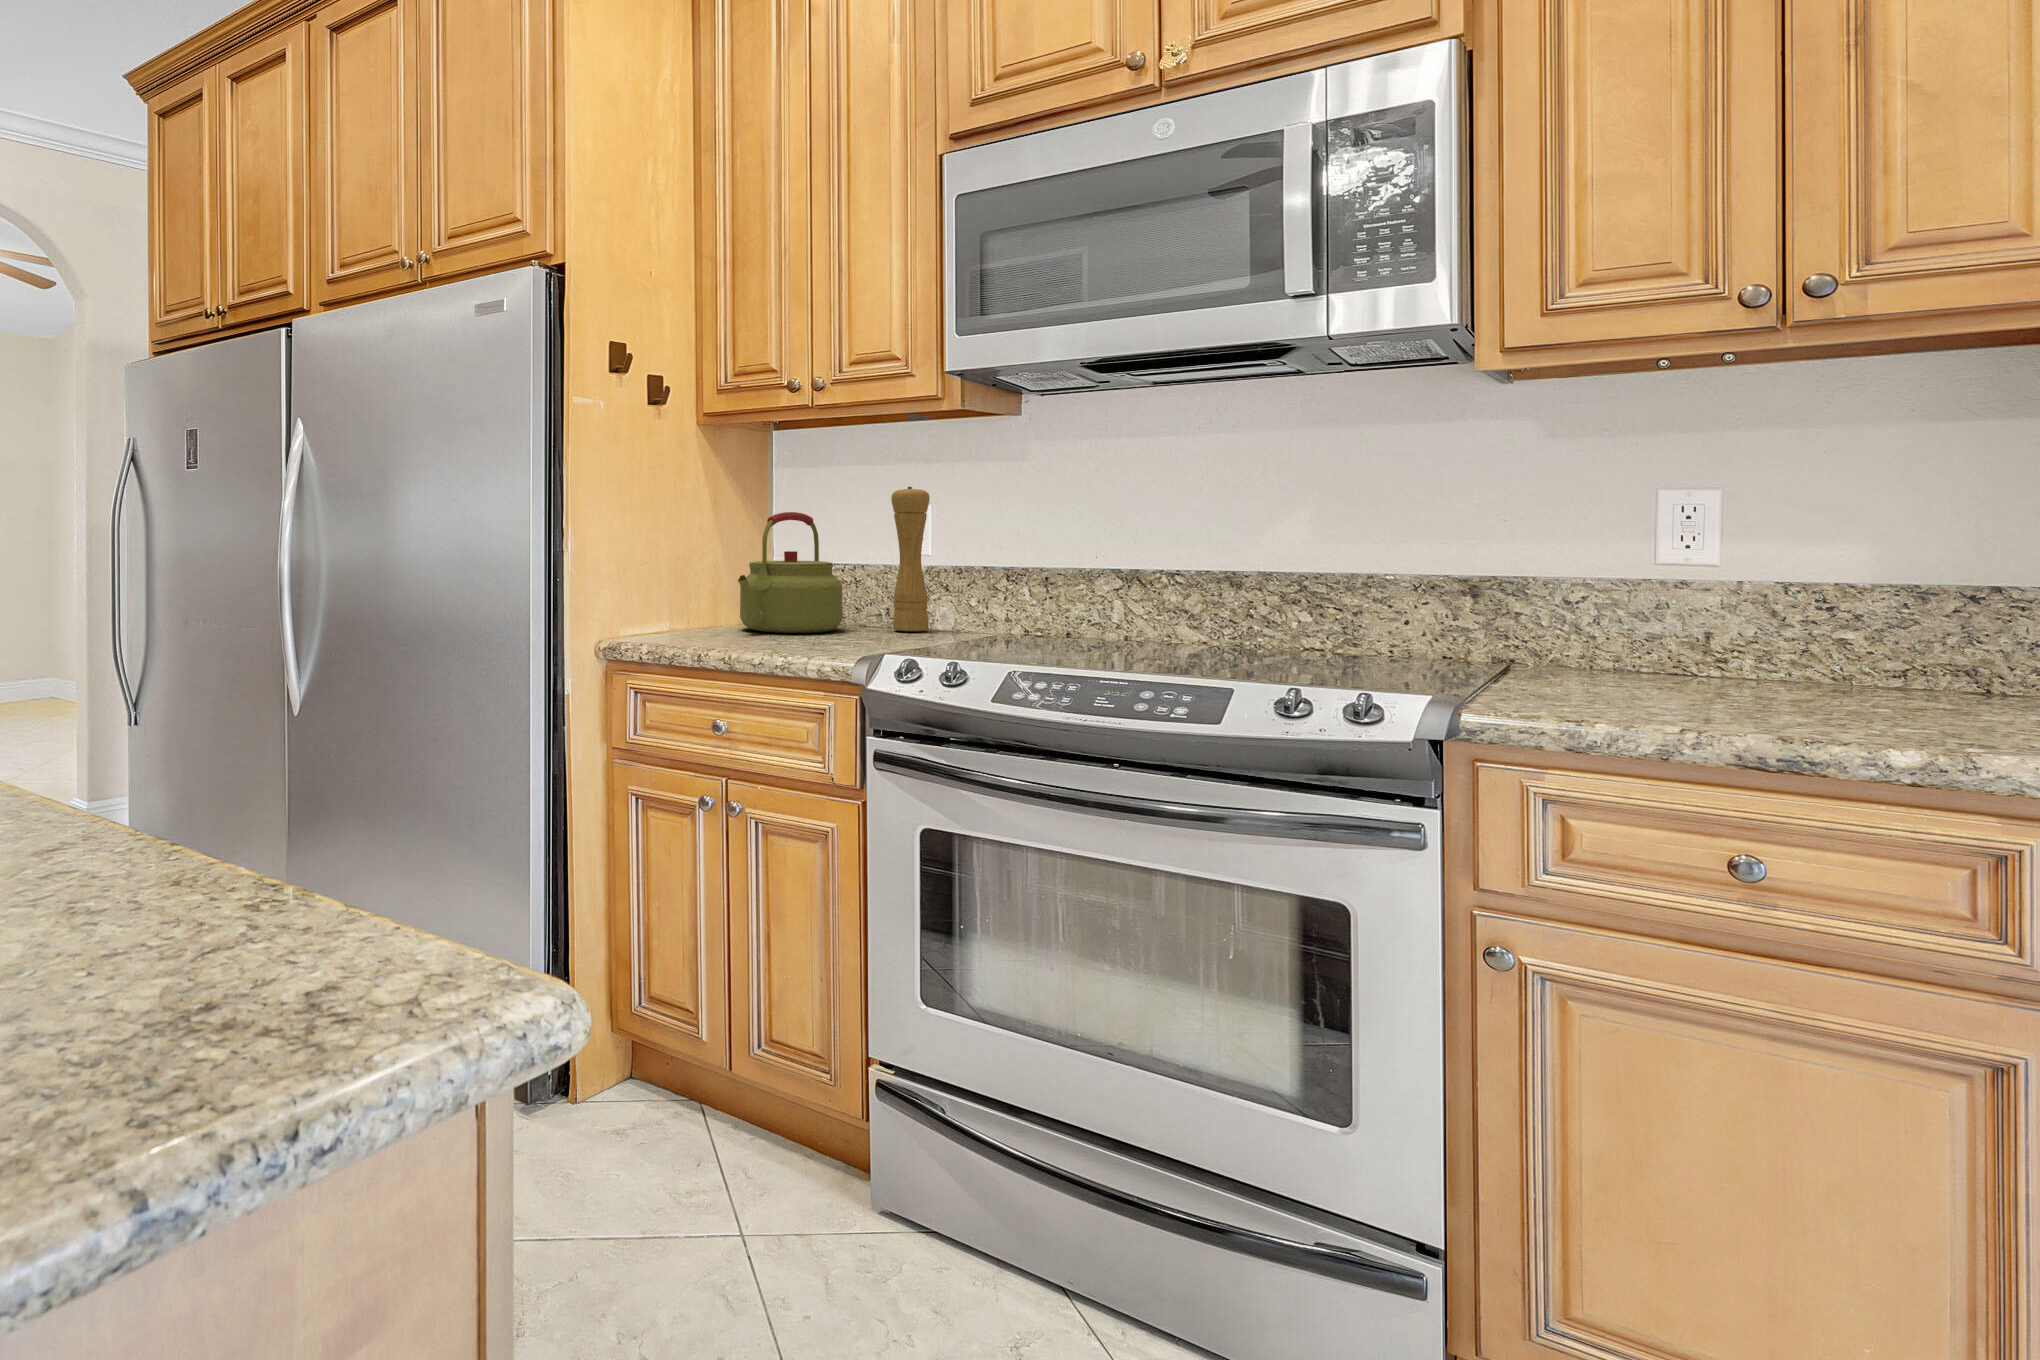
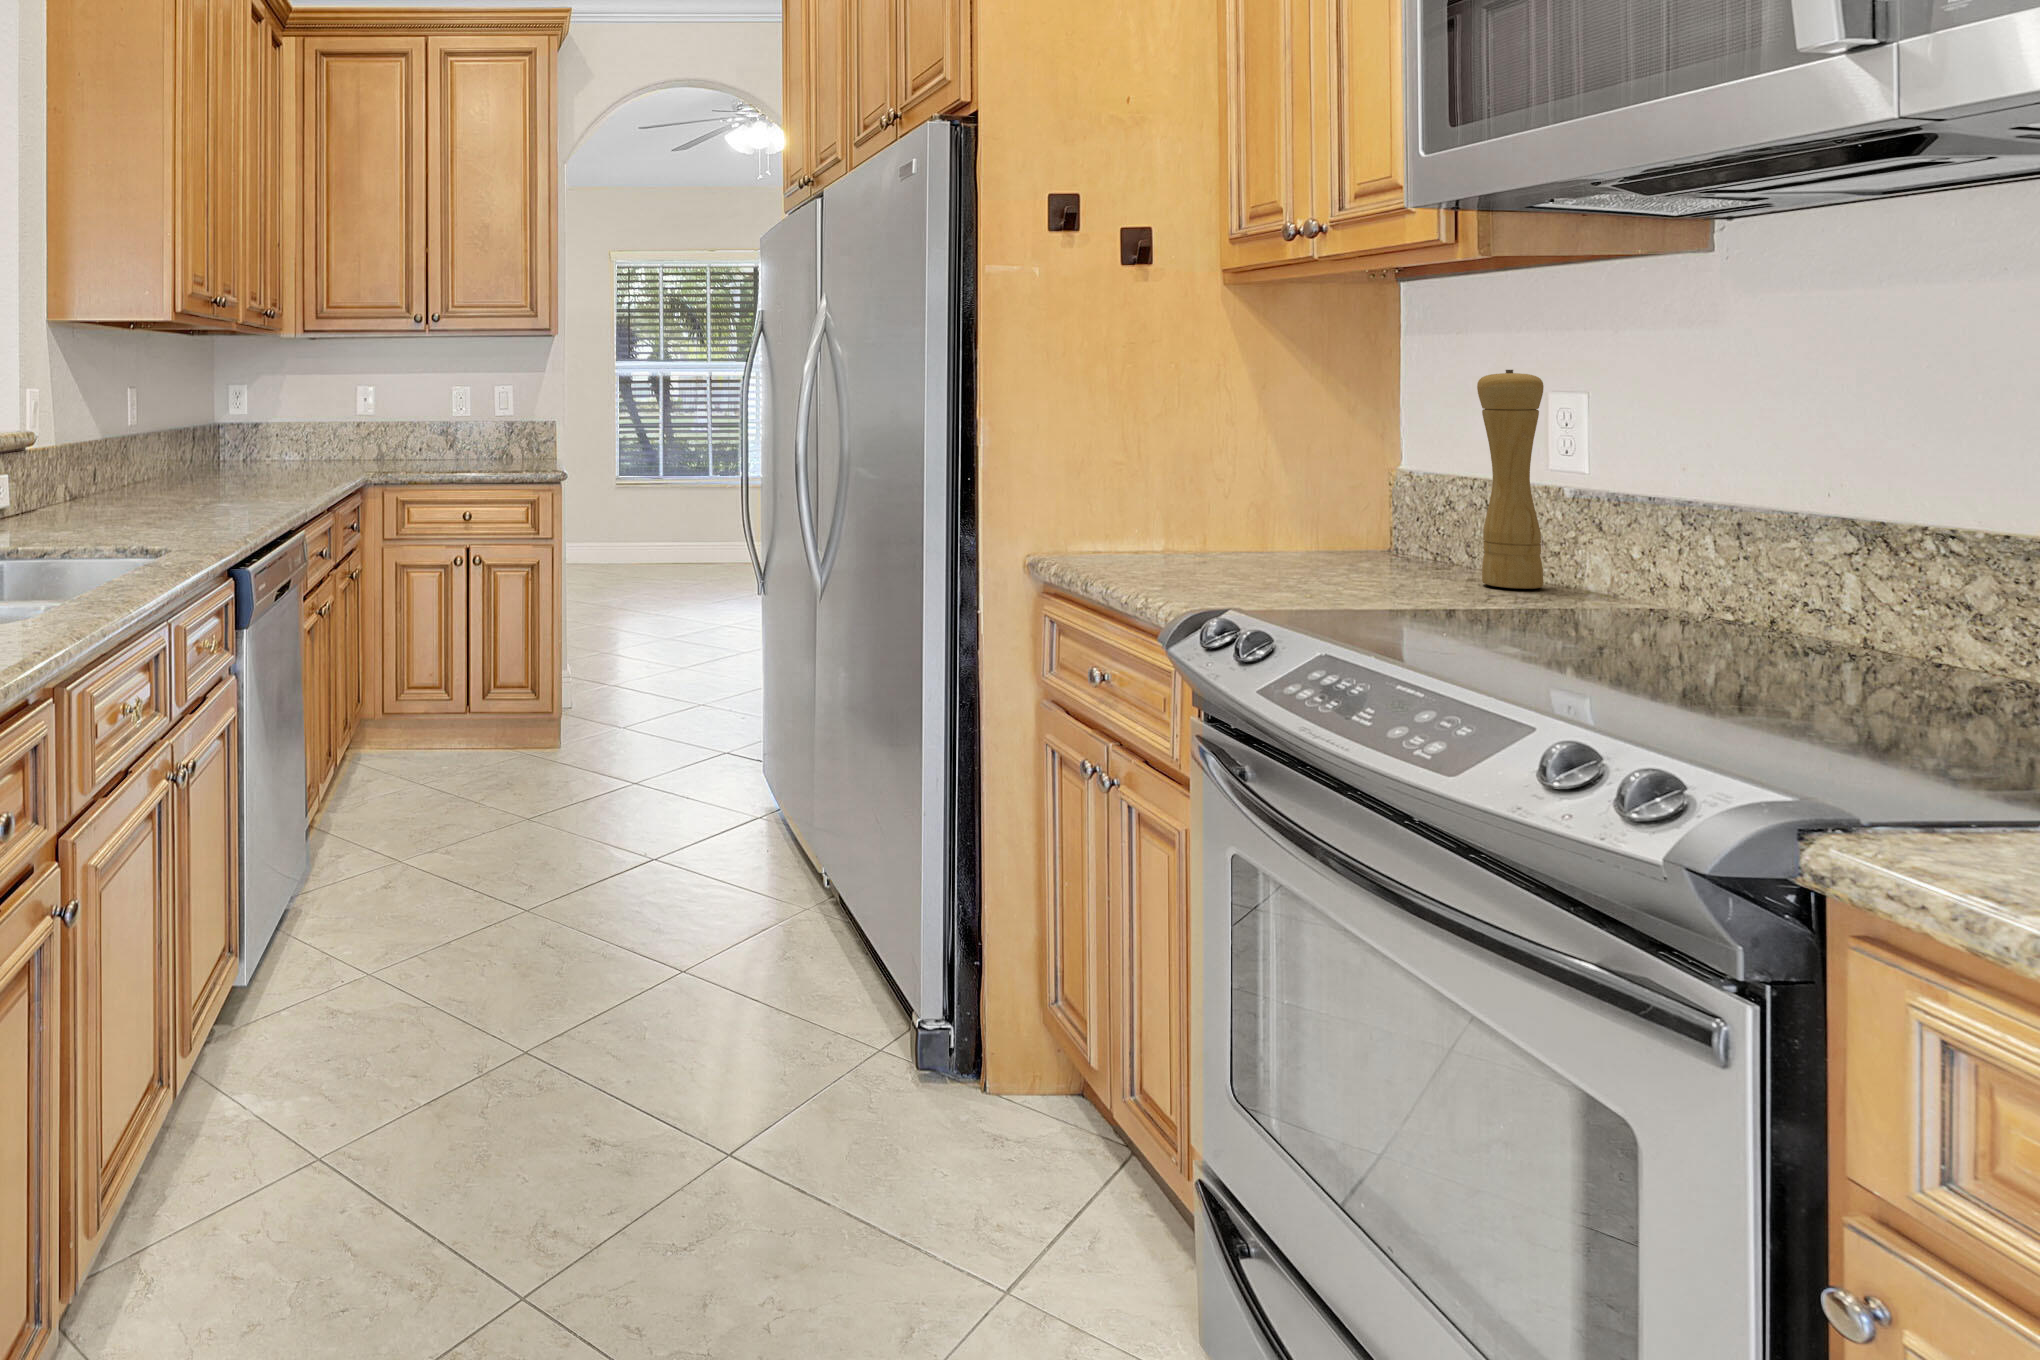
kettle: present [738,512,843,633] -> none [1213,404,1412,574]

